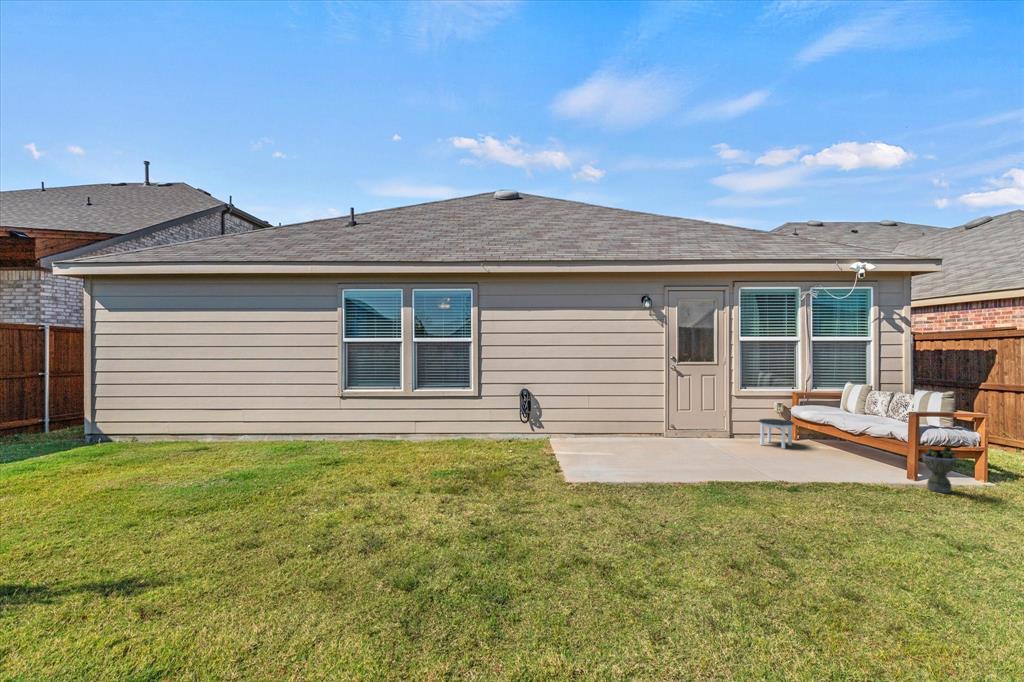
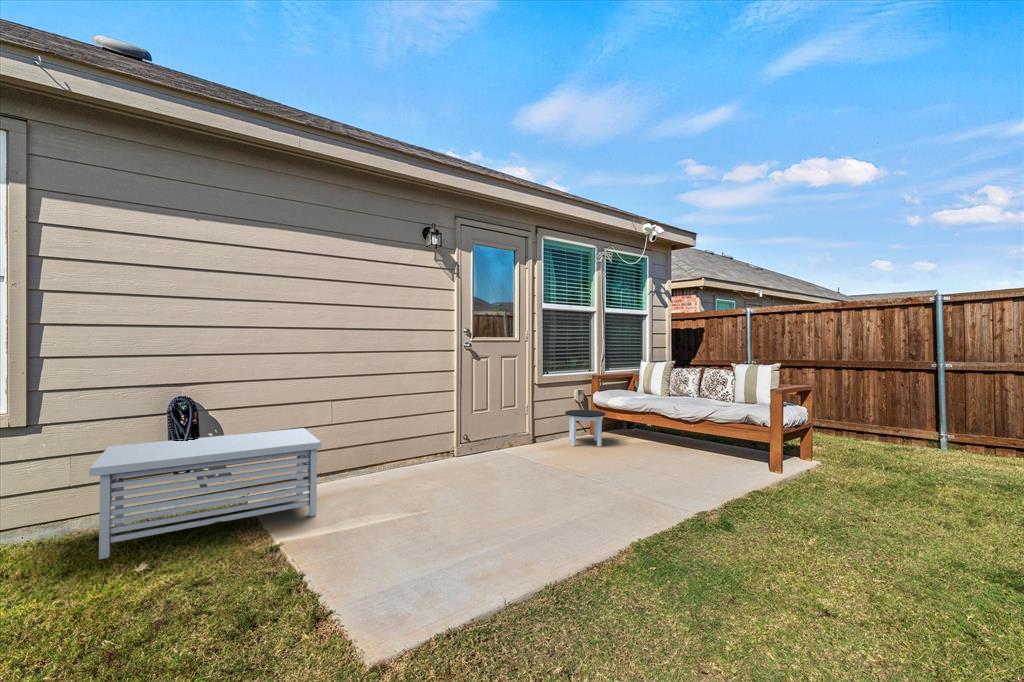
storage bench: none [497,407,574,448] -> present [89,428,321,559]
planter: present [922,447,957,493] -> none [794,418,831,474]

